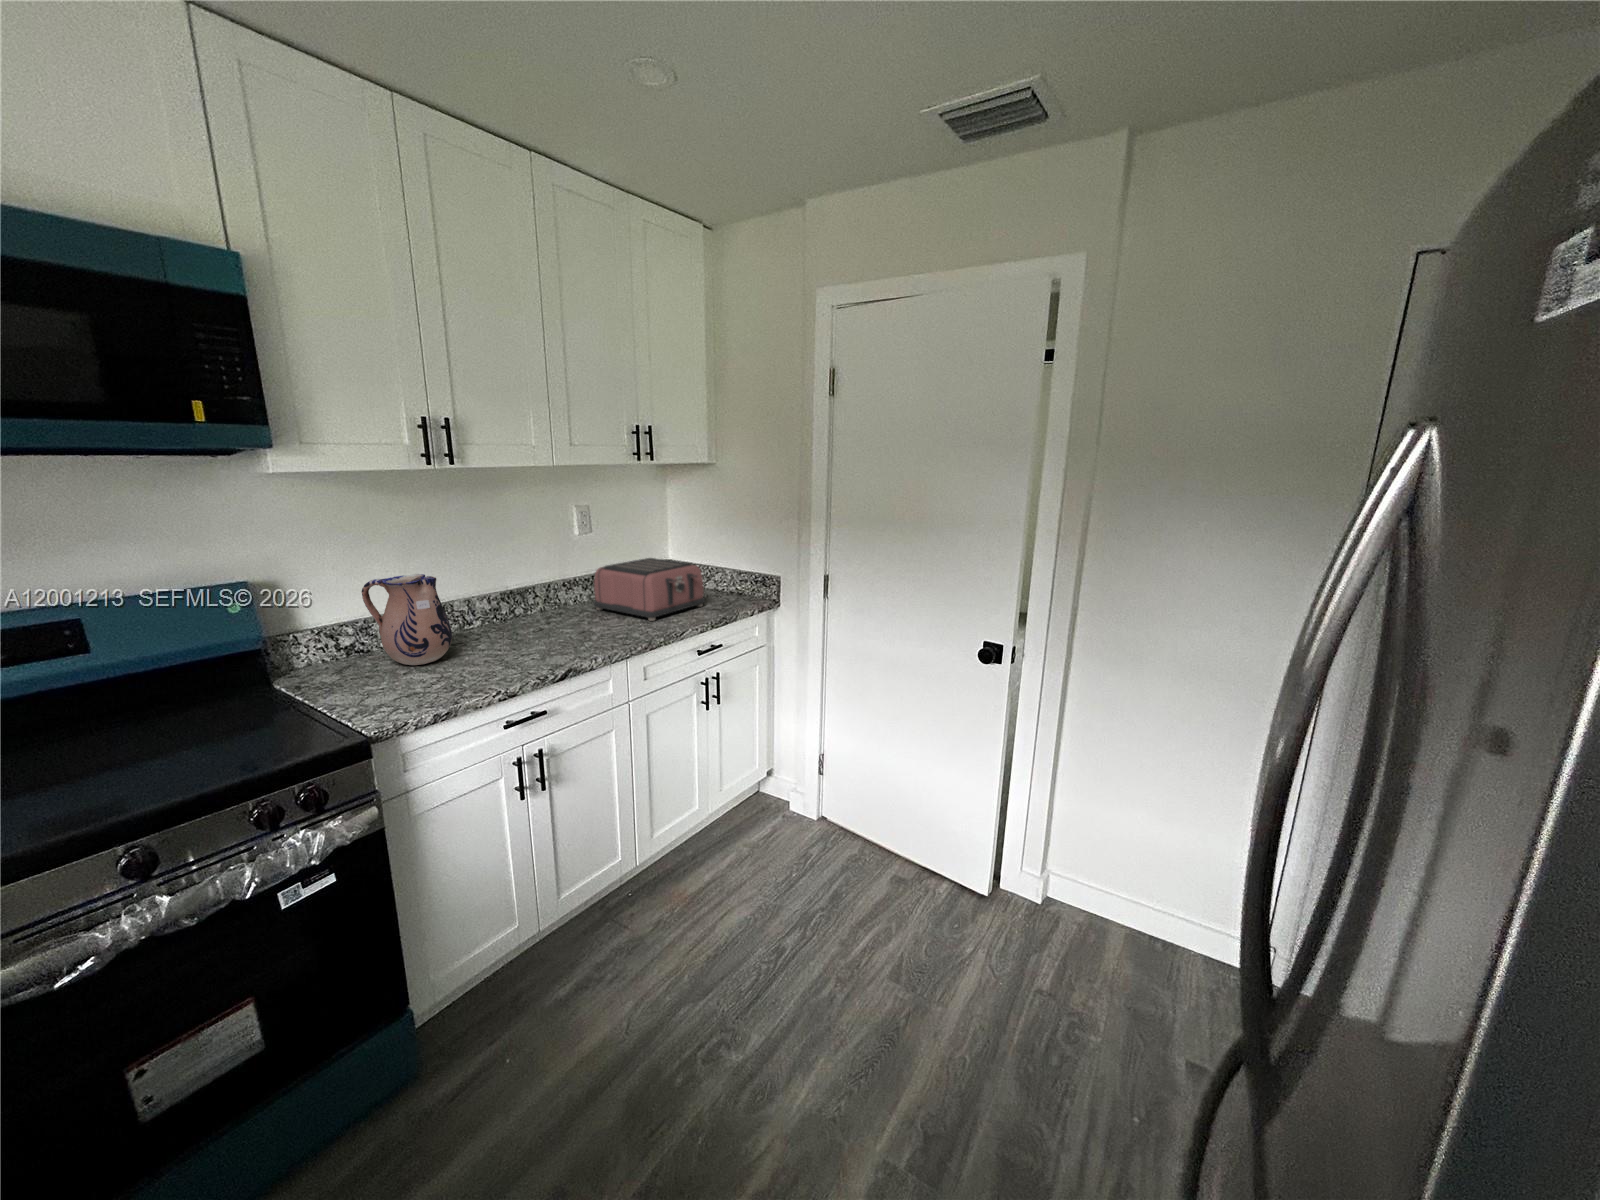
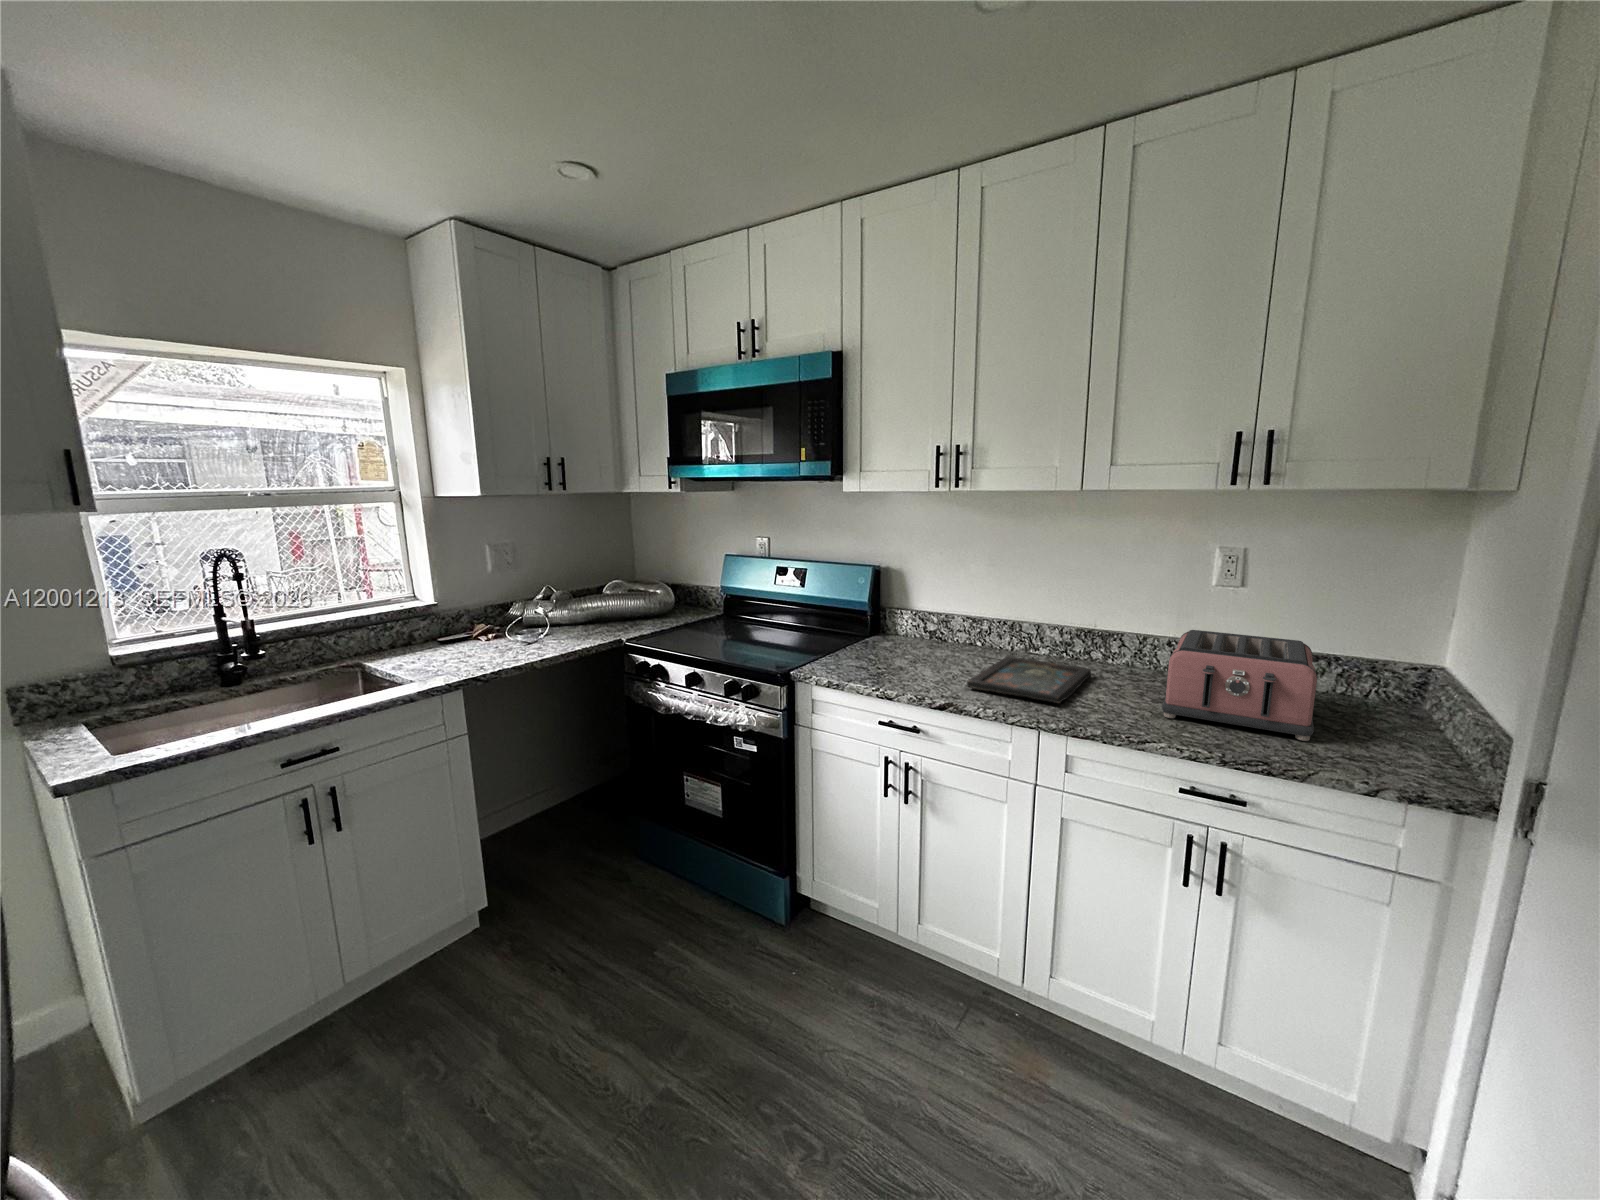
ceramic pitcher: present [362,574,452,665] -> none [911,581,964,659]
tray: none [483,617,615,657] -> present [966,656,1091,703]

